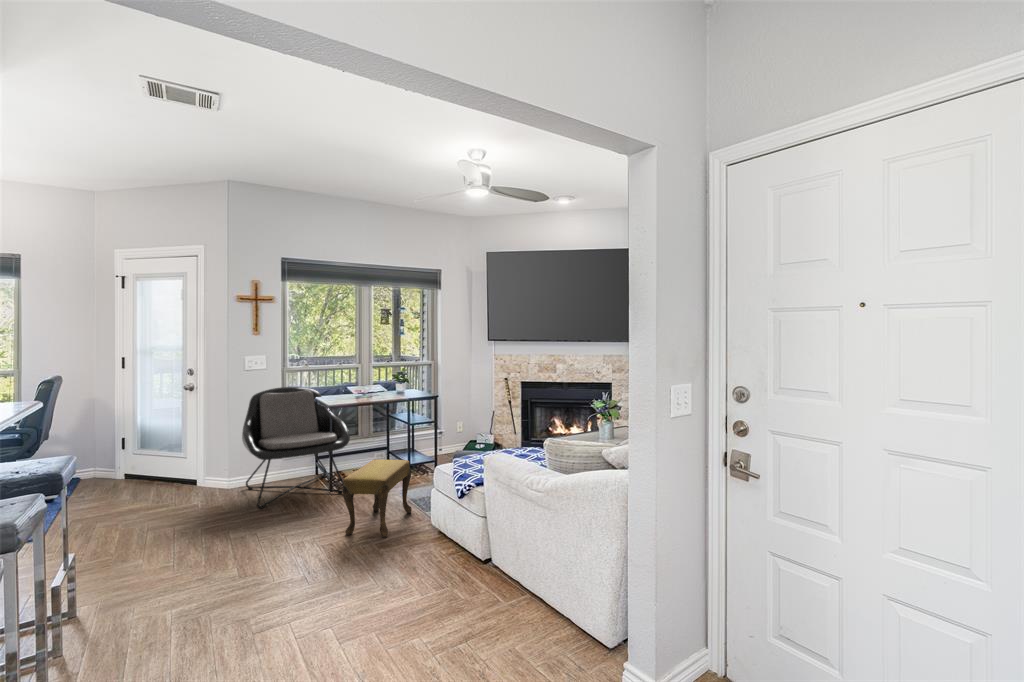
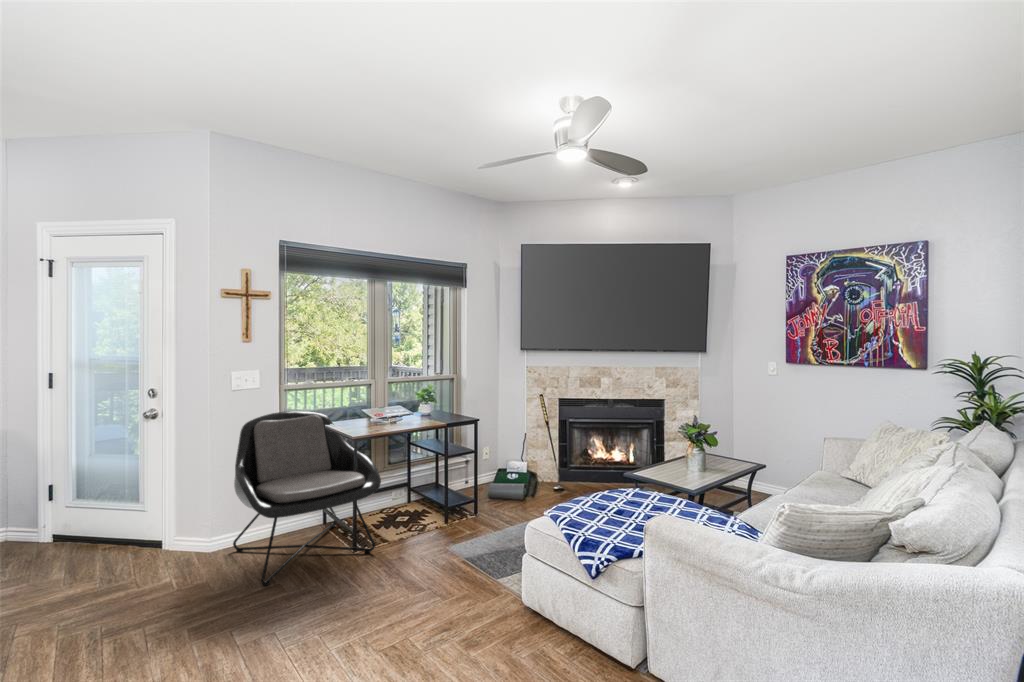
footstool: present [343,460,412,538] -> none [405,512,480,631]

